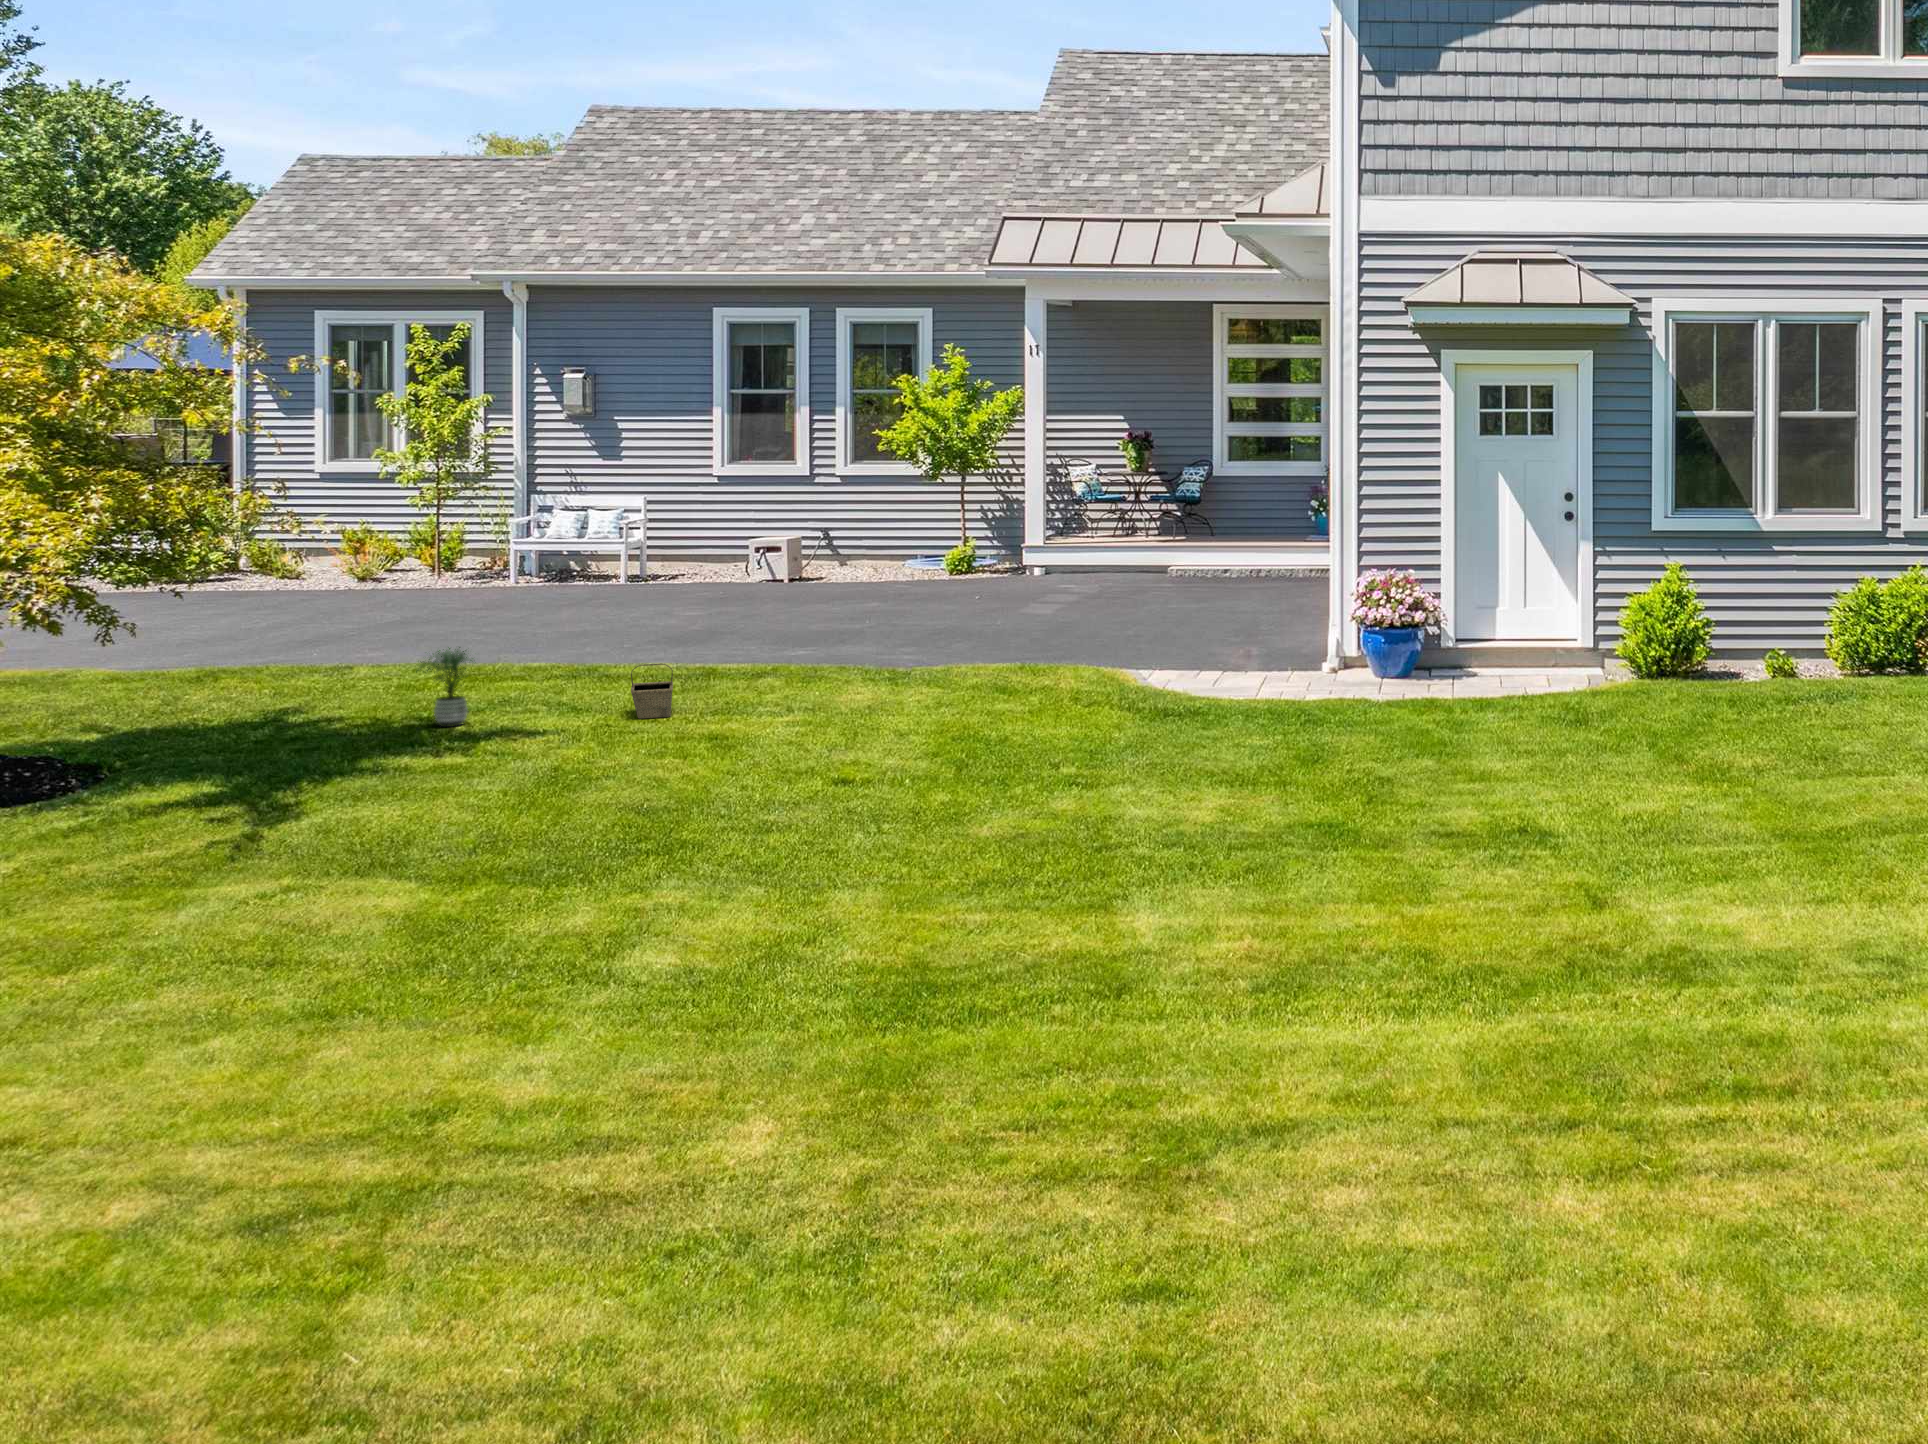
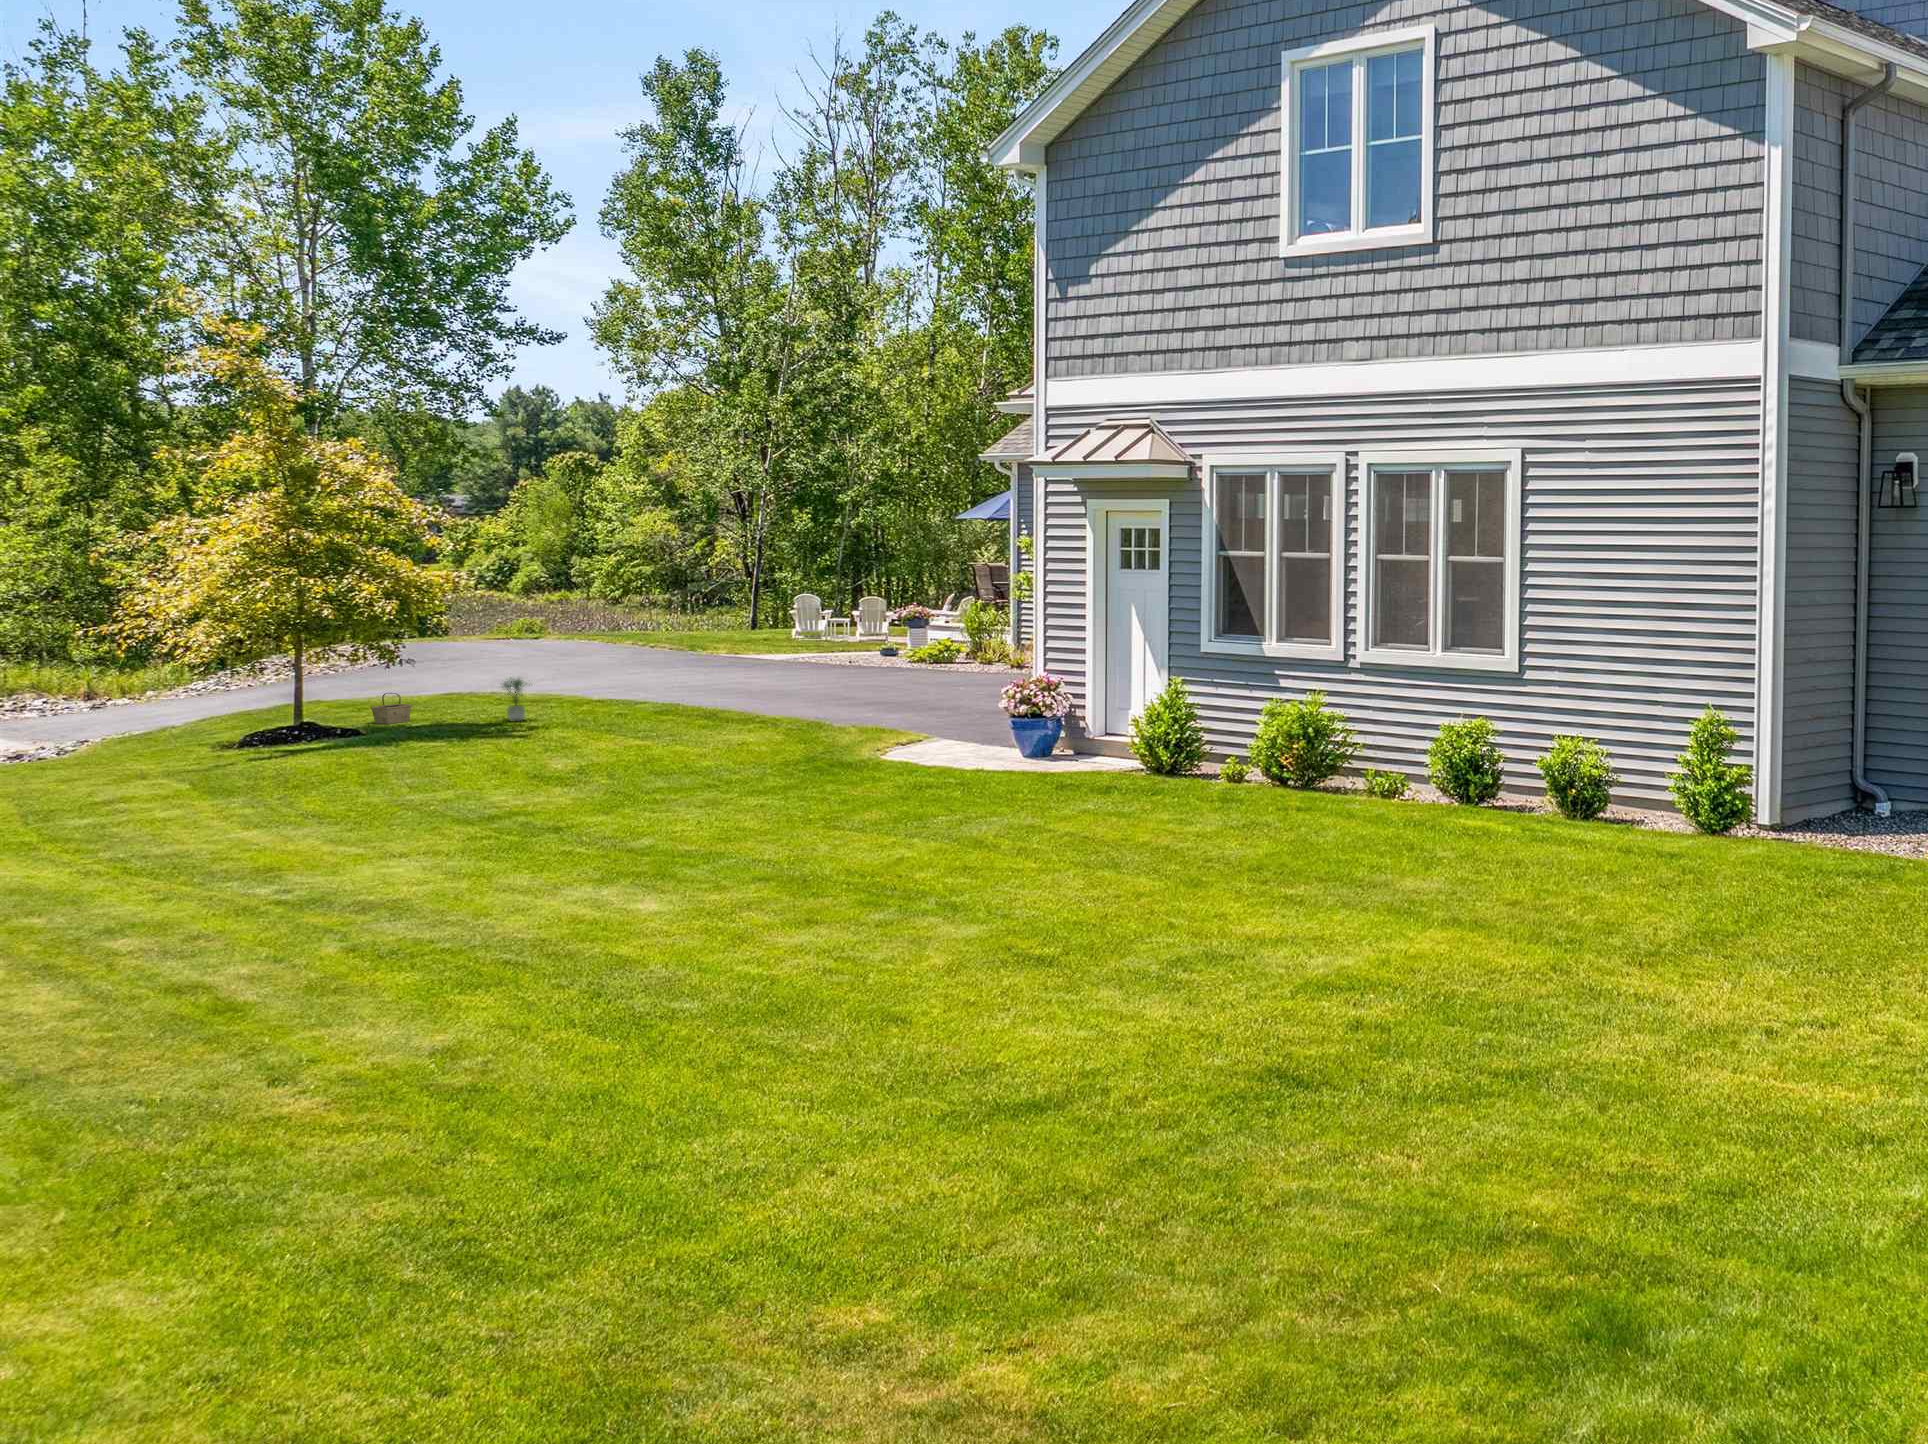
basket: present [631,664,673,719] -> present [371,693,411,724]

